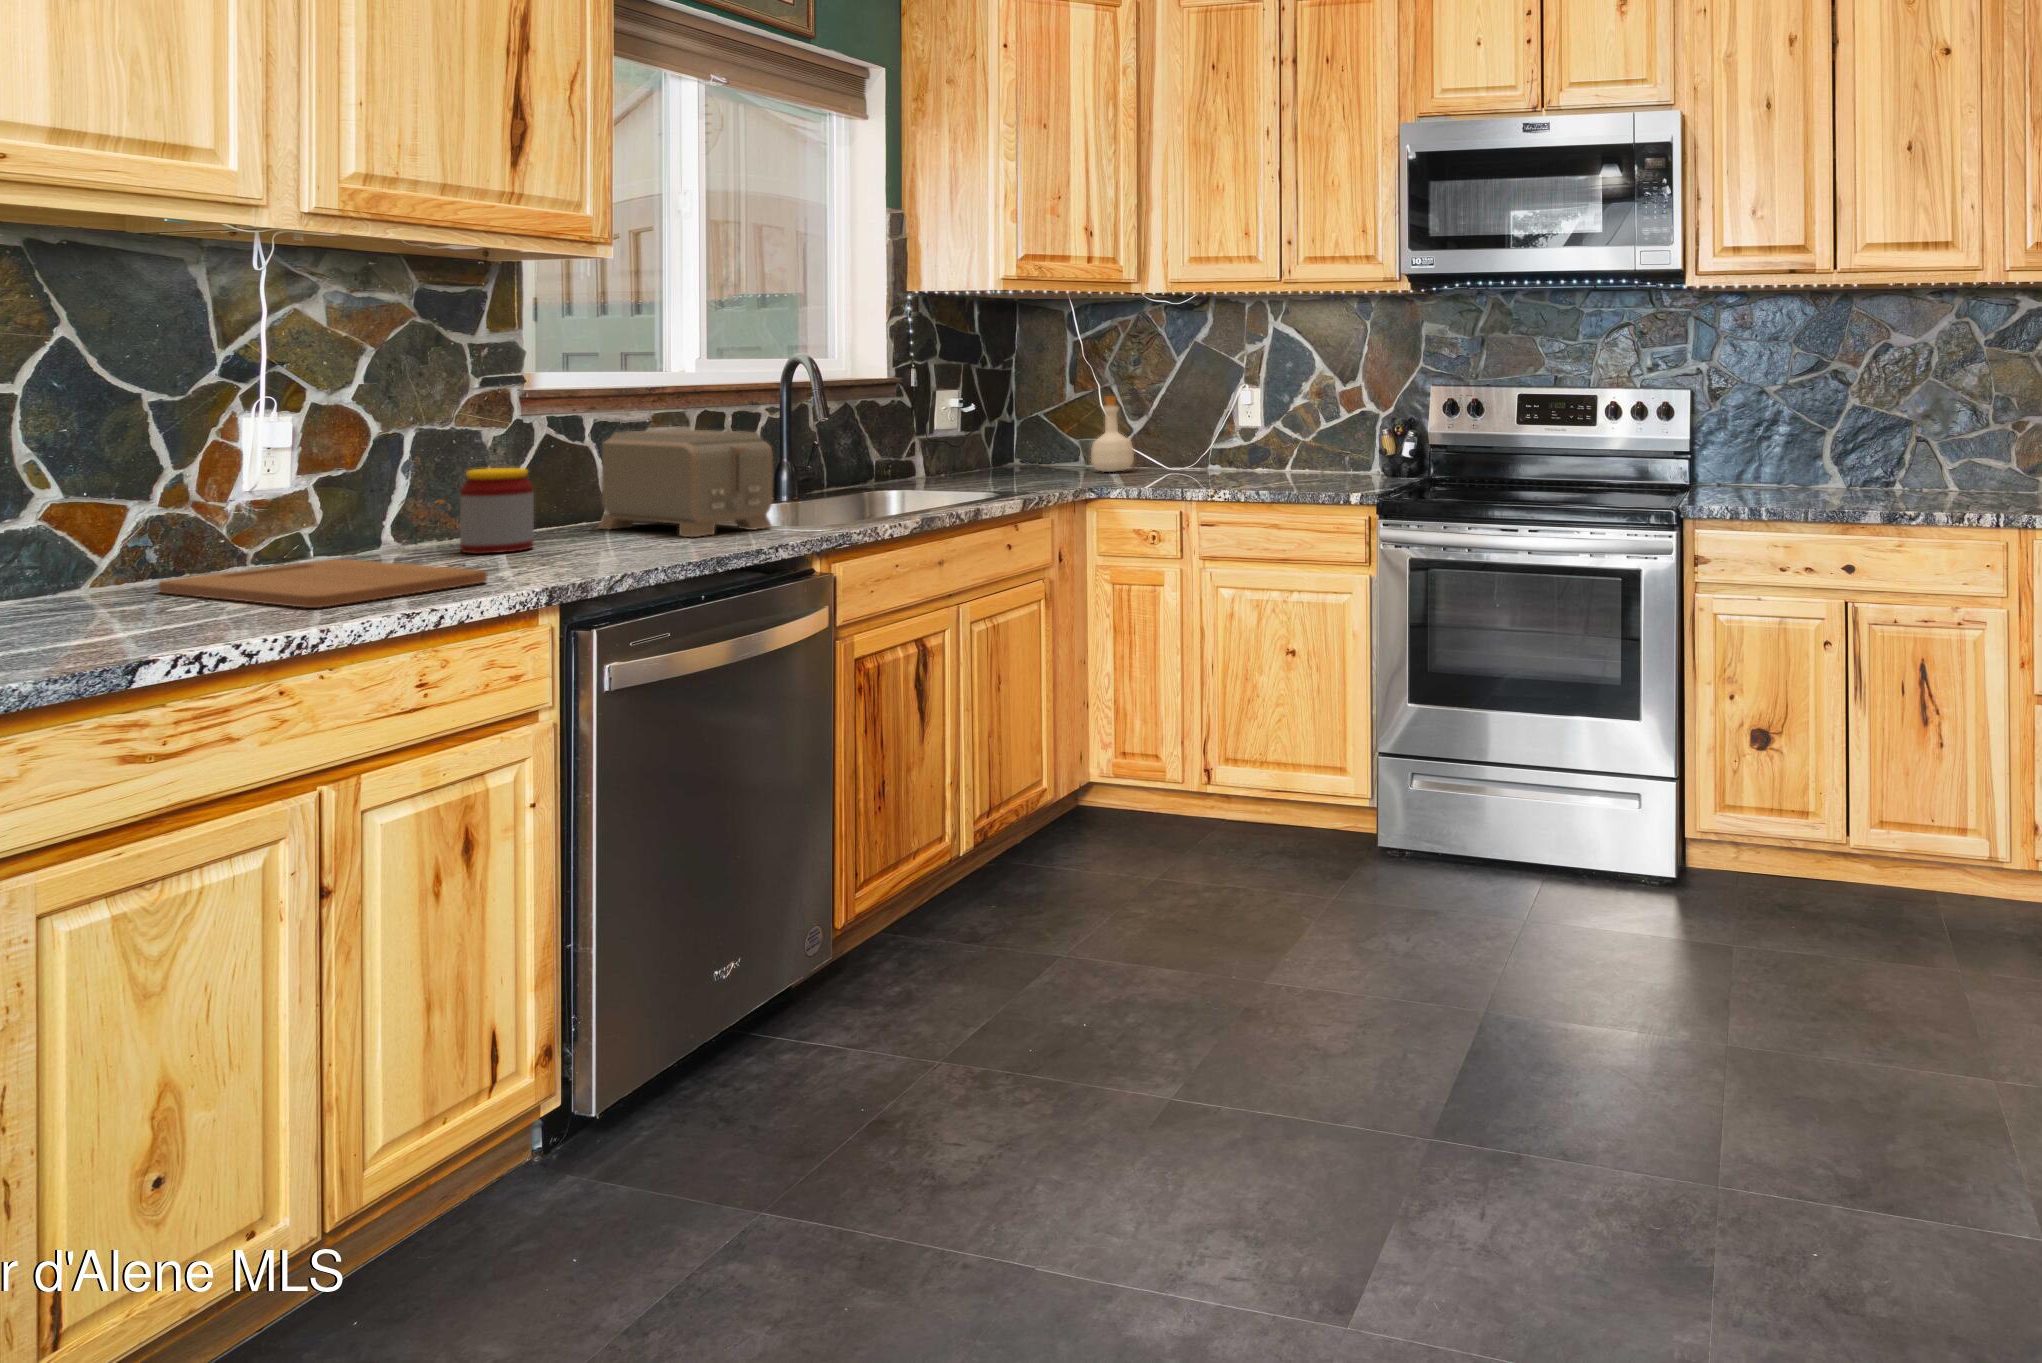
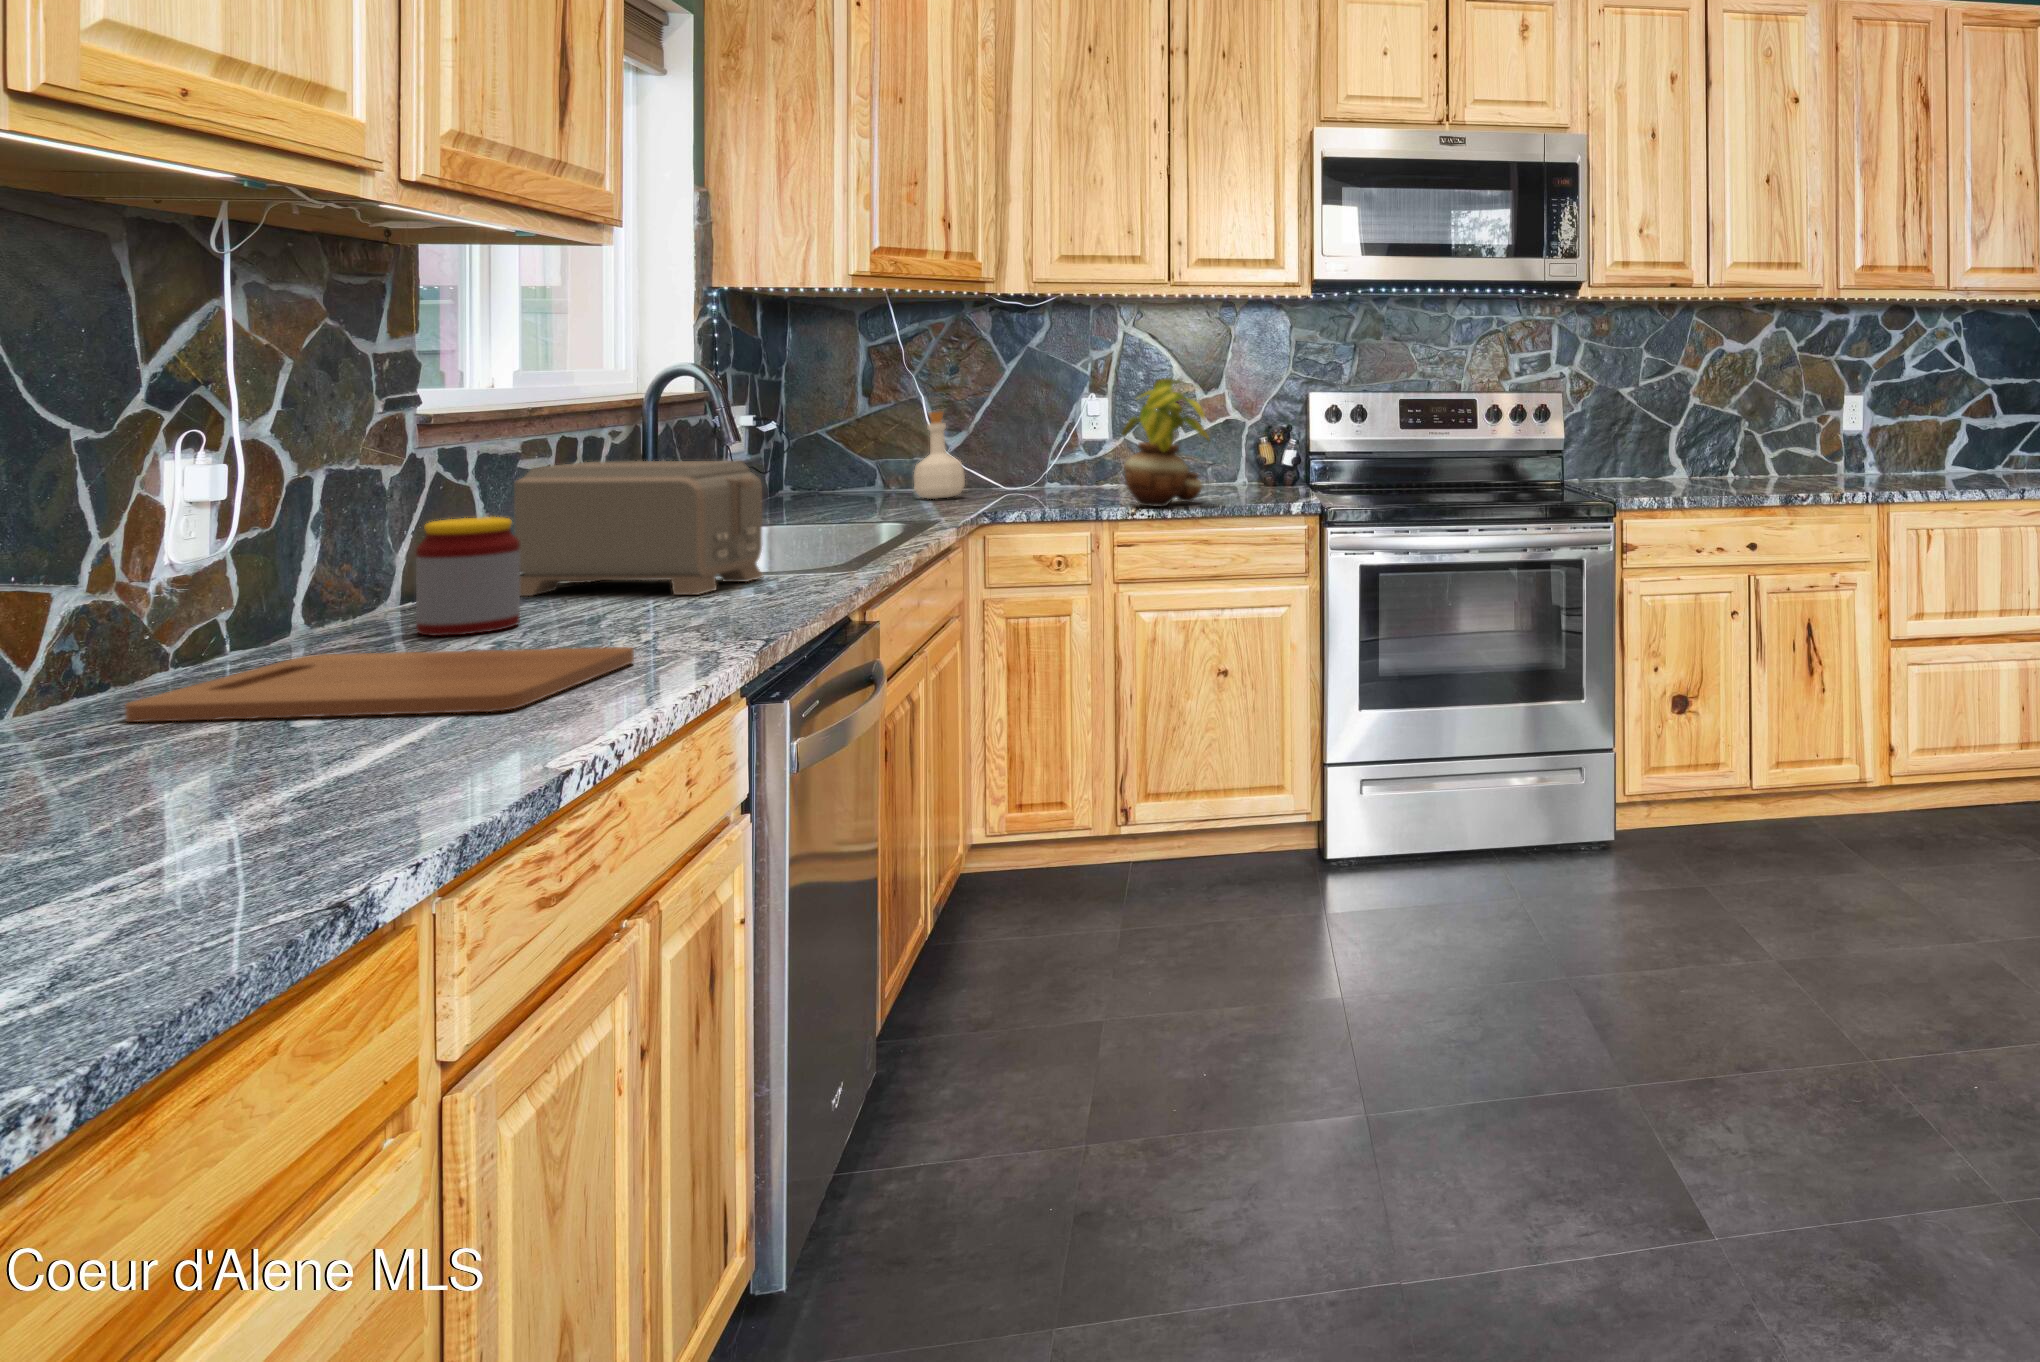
potted plant: none [1213,368,1295,488] -> present [1122,378,1210,507]

